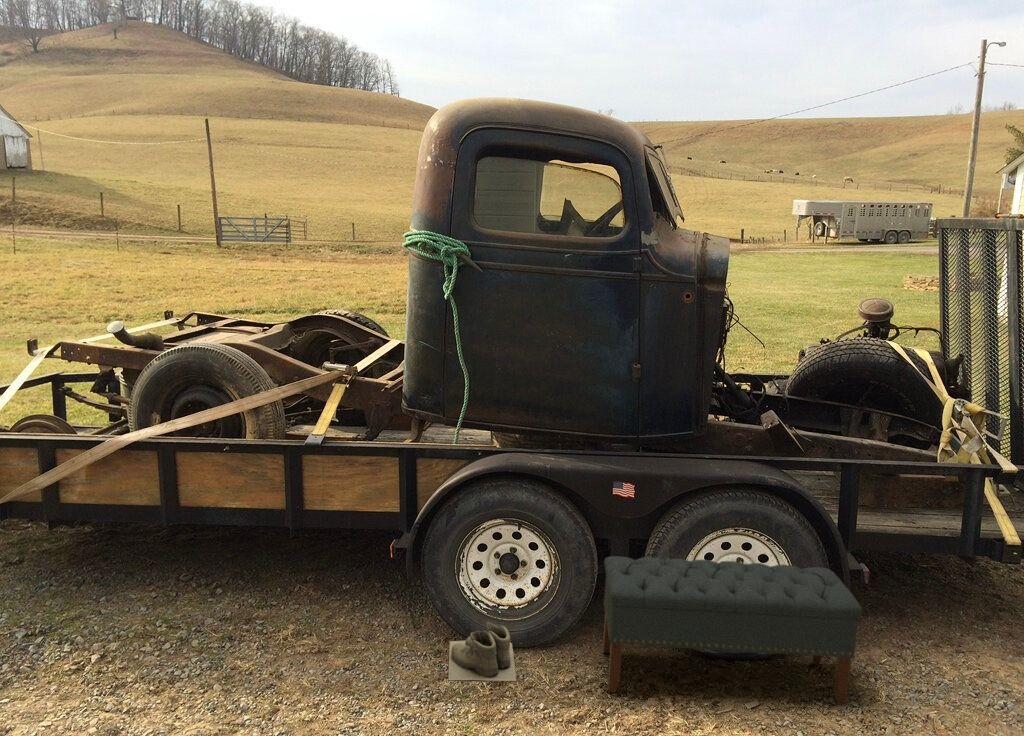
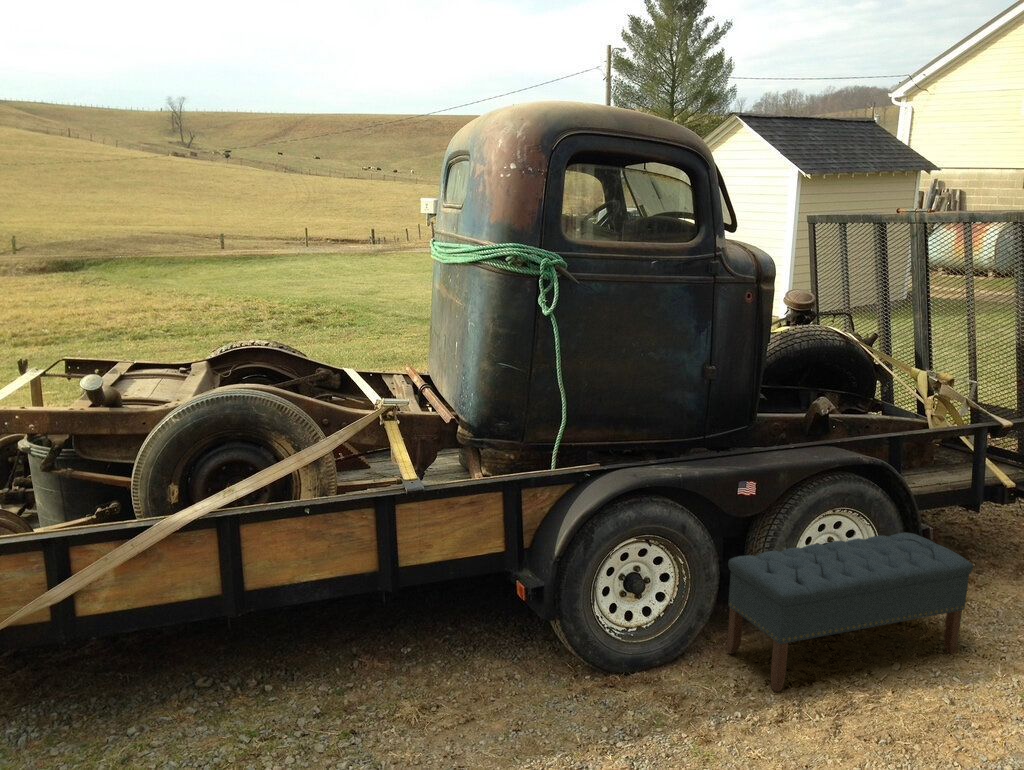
boots: present [448,622,516,681] -> none [584,649,687,720]

